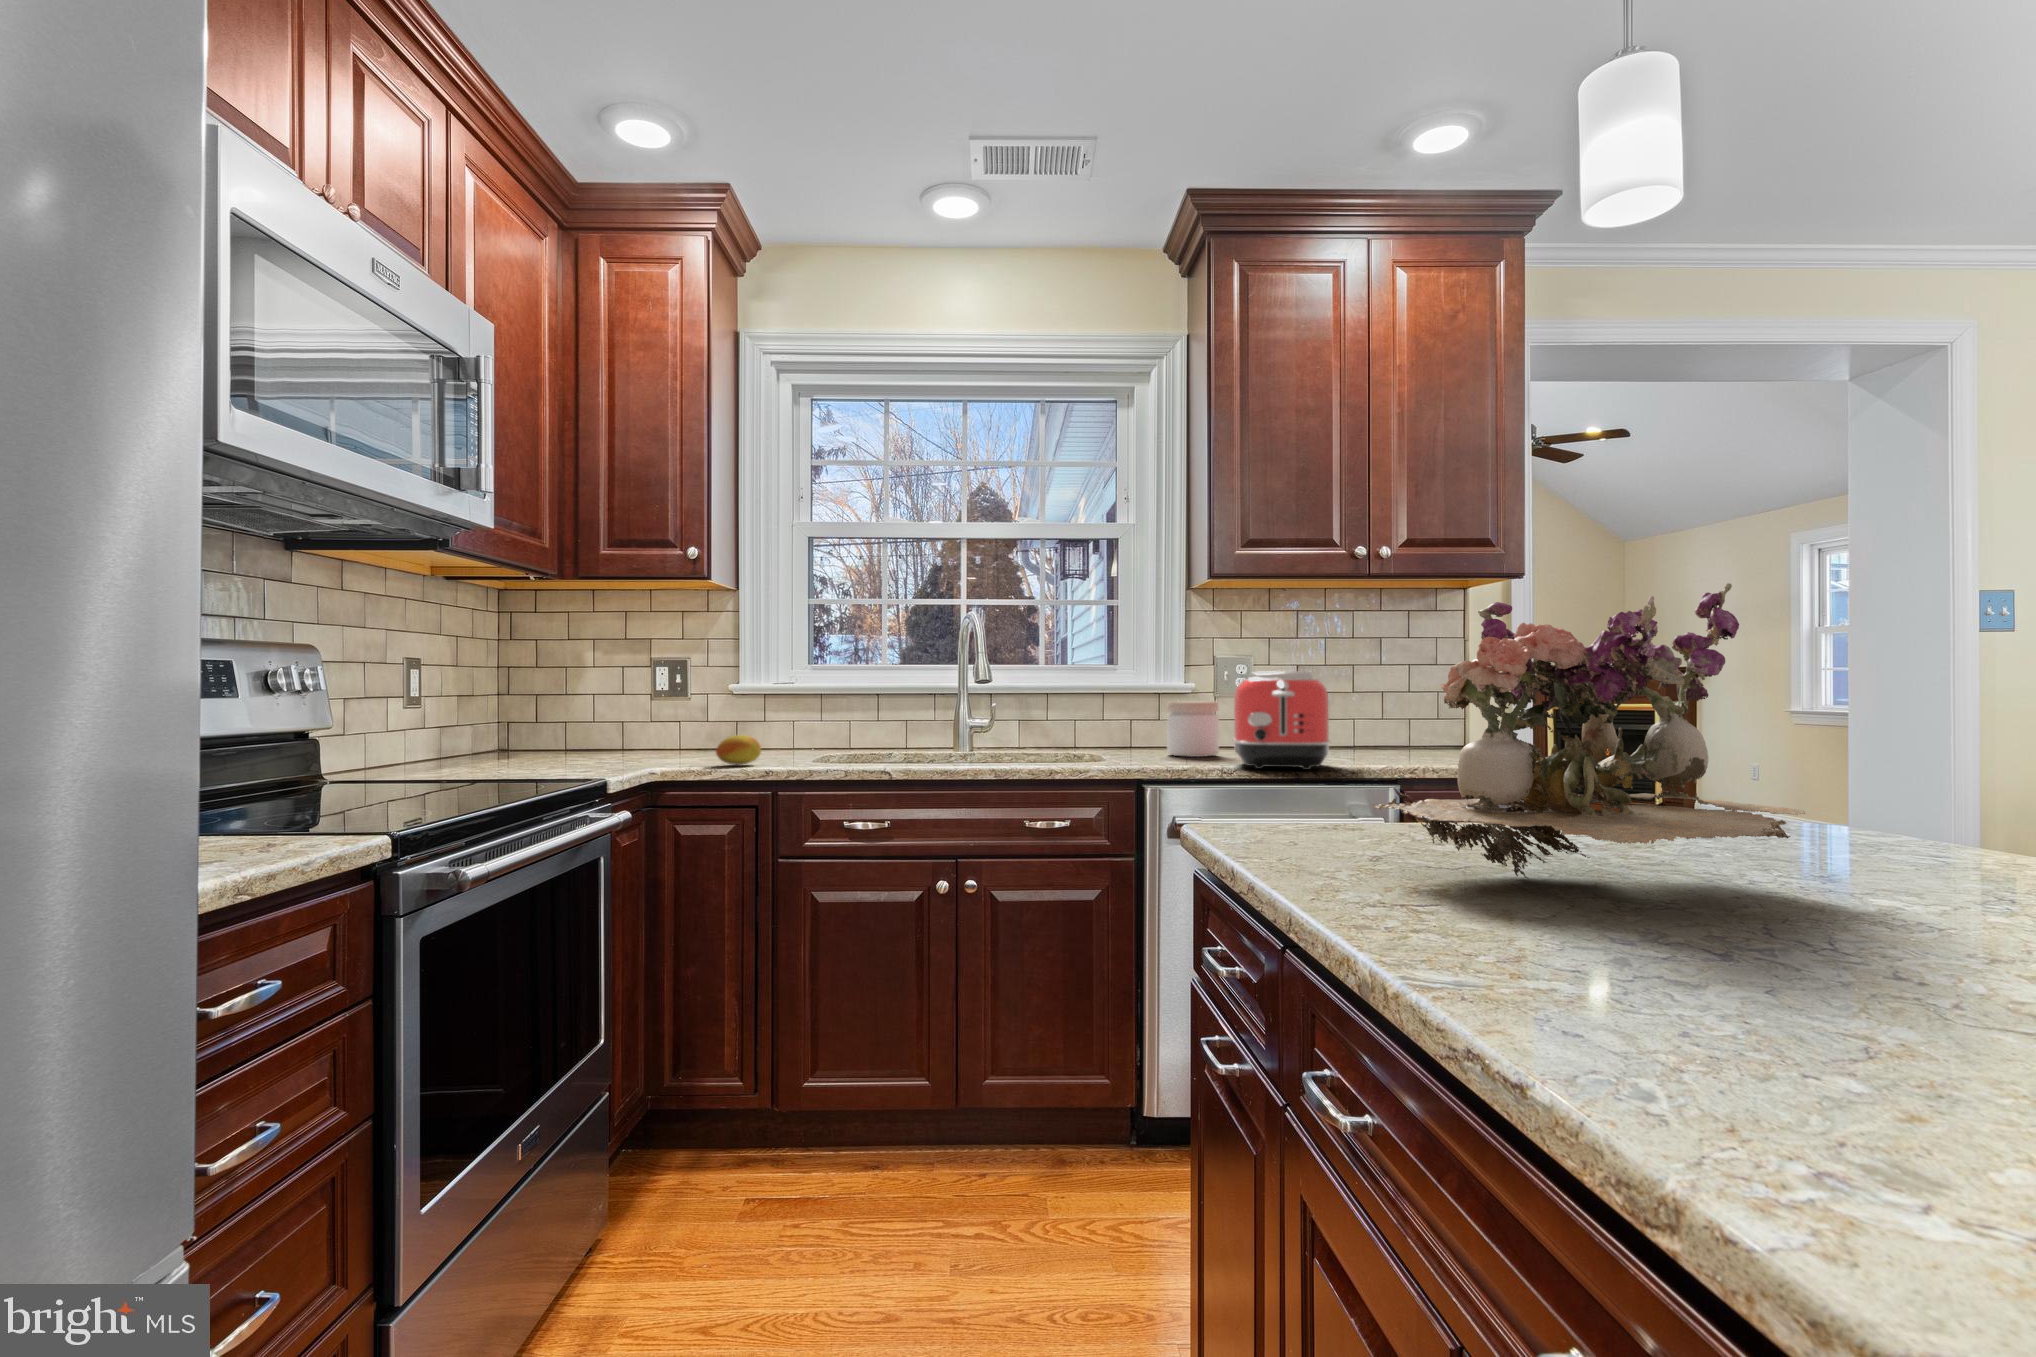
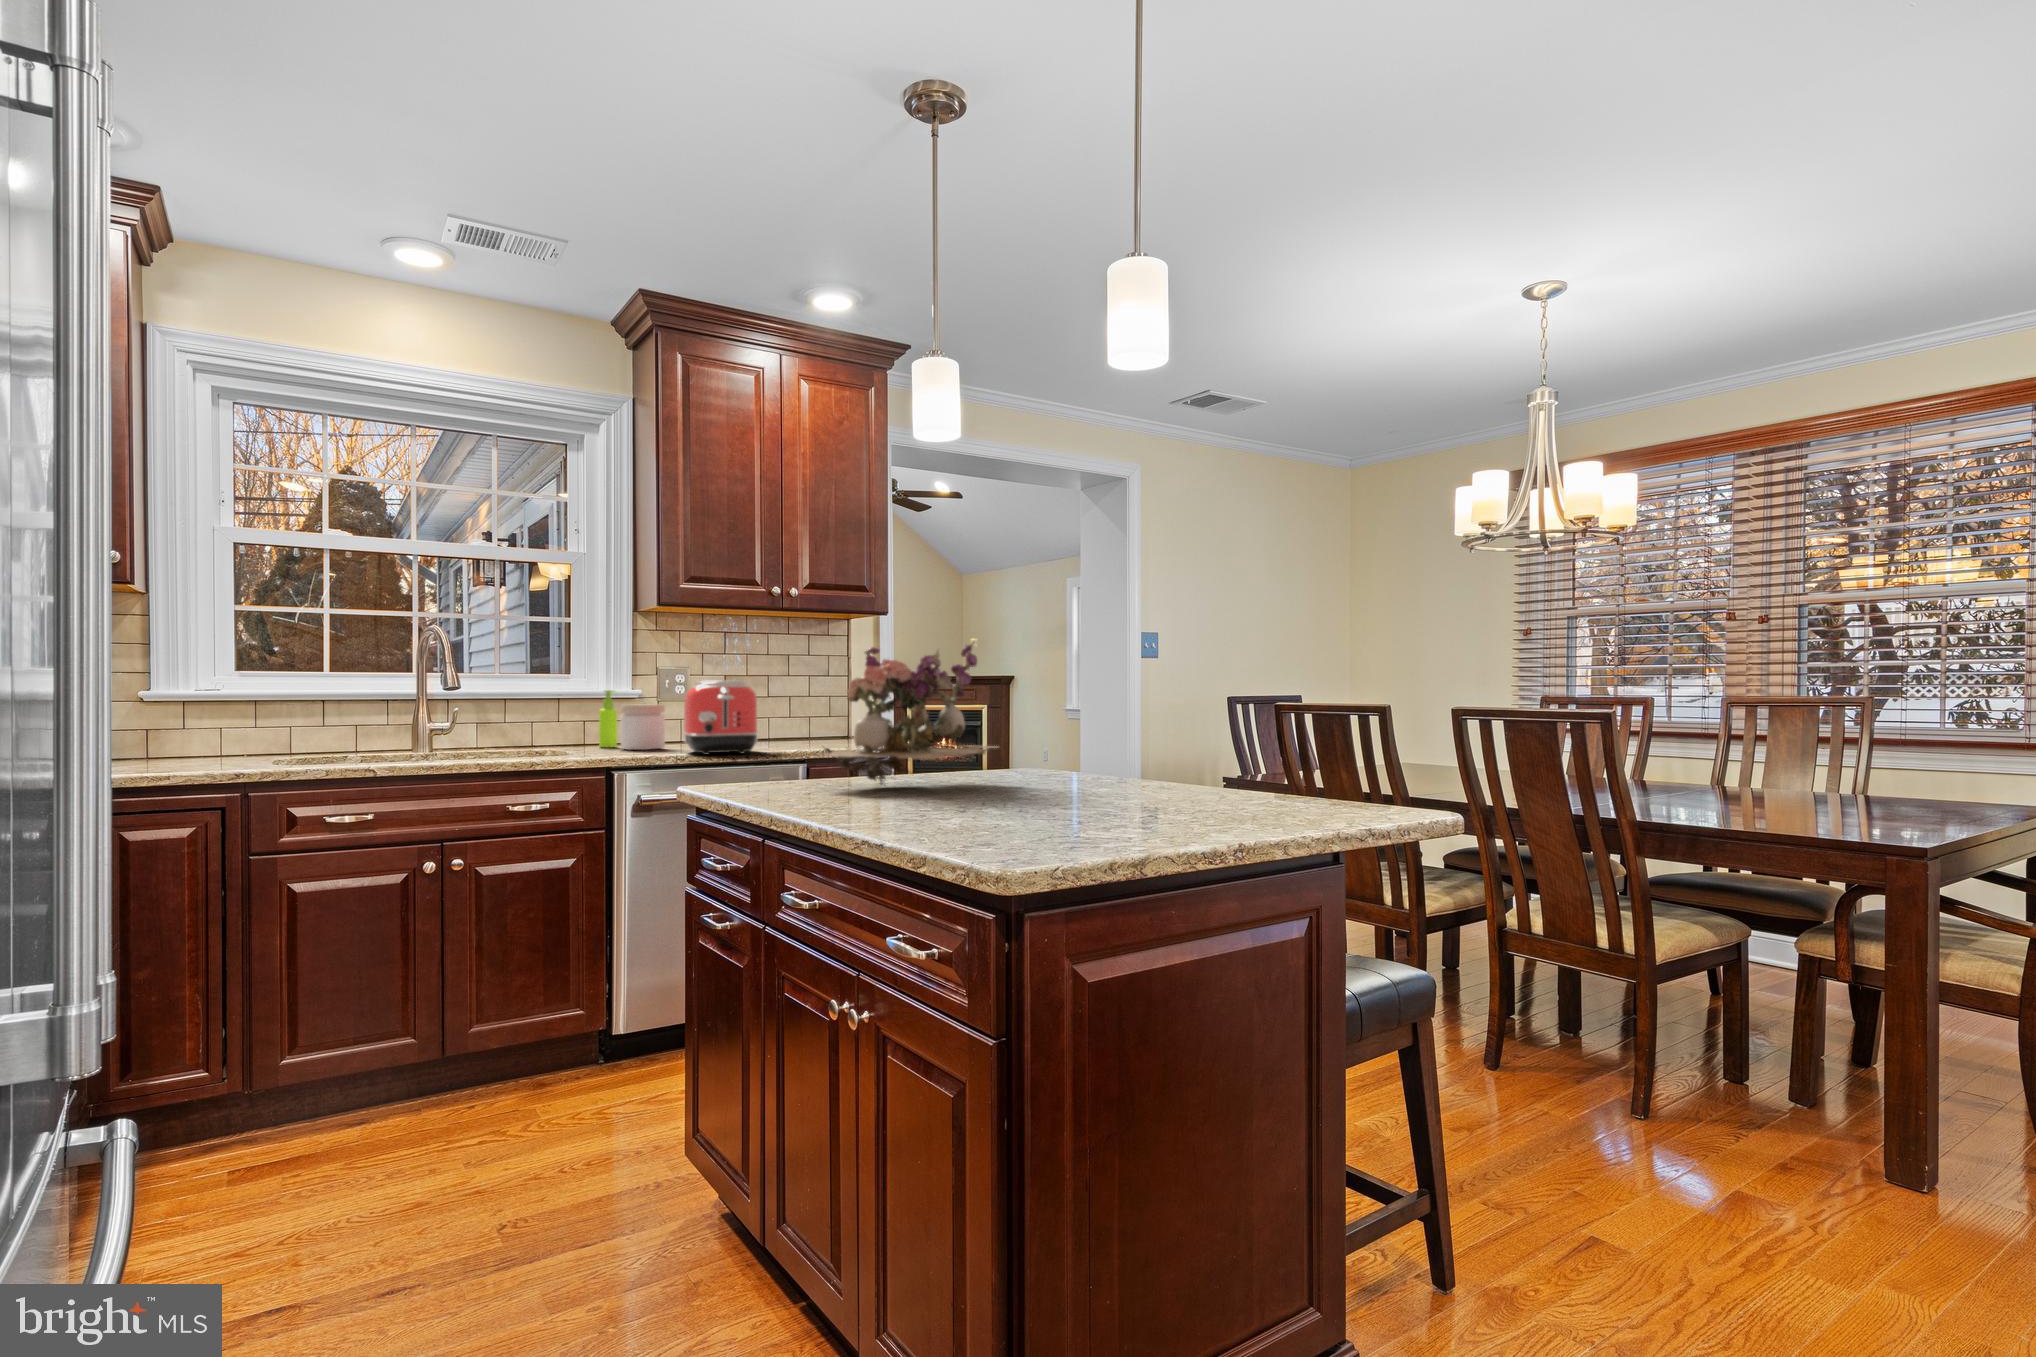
soap dispenser: none [1148,684,1168,751] -> present [599,690,617,747]
fruit: present [716,735,761,765] -> none [171,741,223,770]

